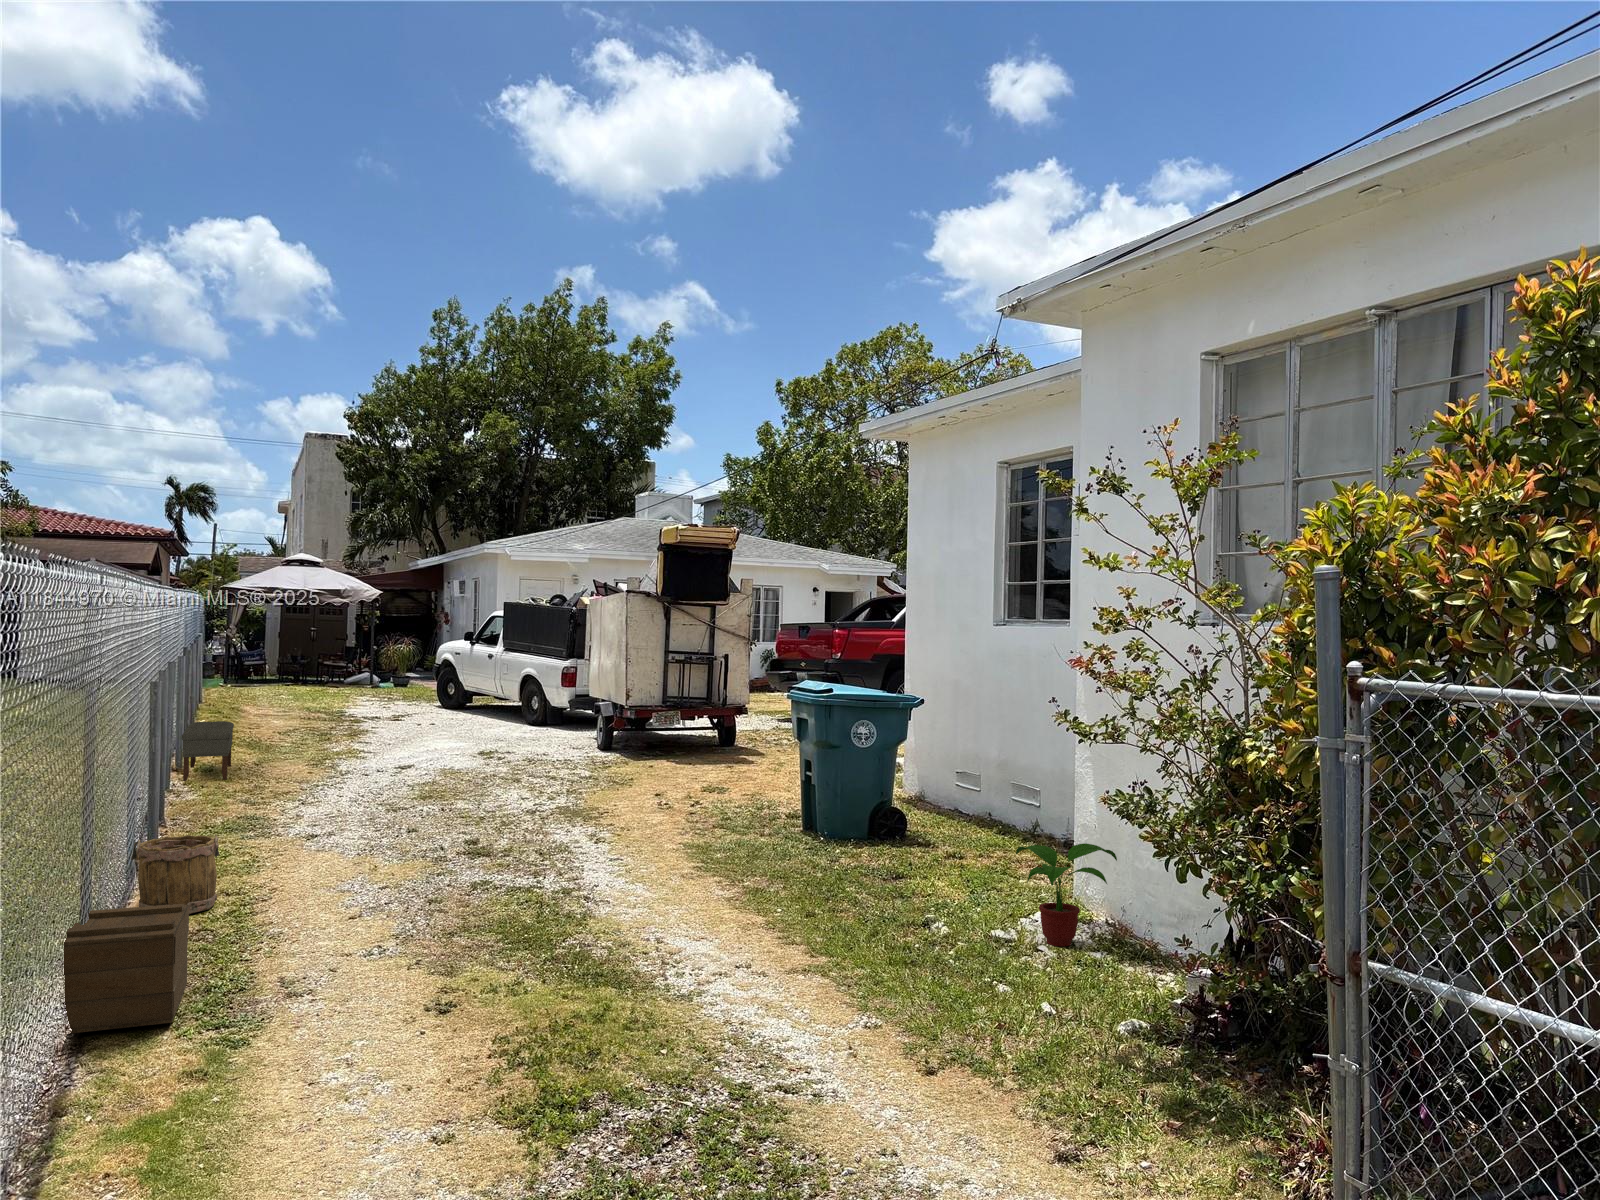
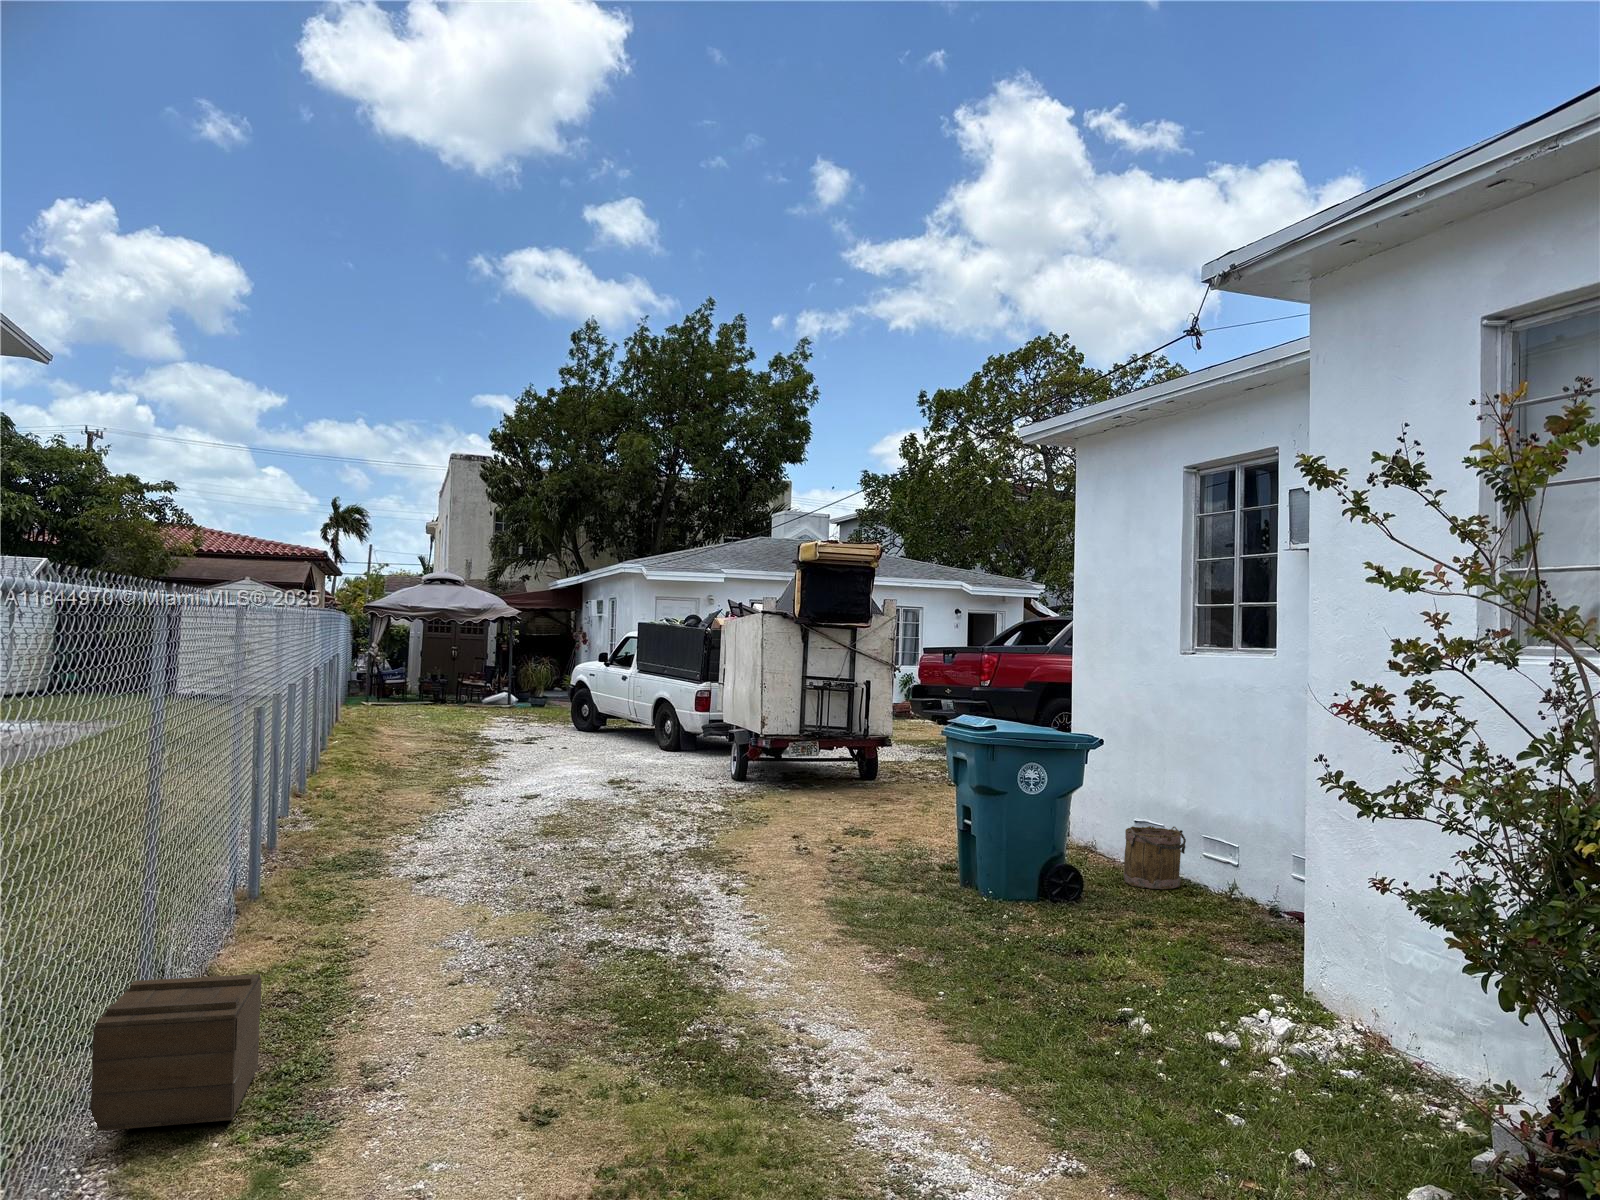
bench: present [182,721,234,781] -> none [302,747,357,810]
bucket: present [131,835,219,914] -> present [1123,826,1186,889]
potted plant: present [1016,844,1117,946] -> none [1233,928,1367,1059]

